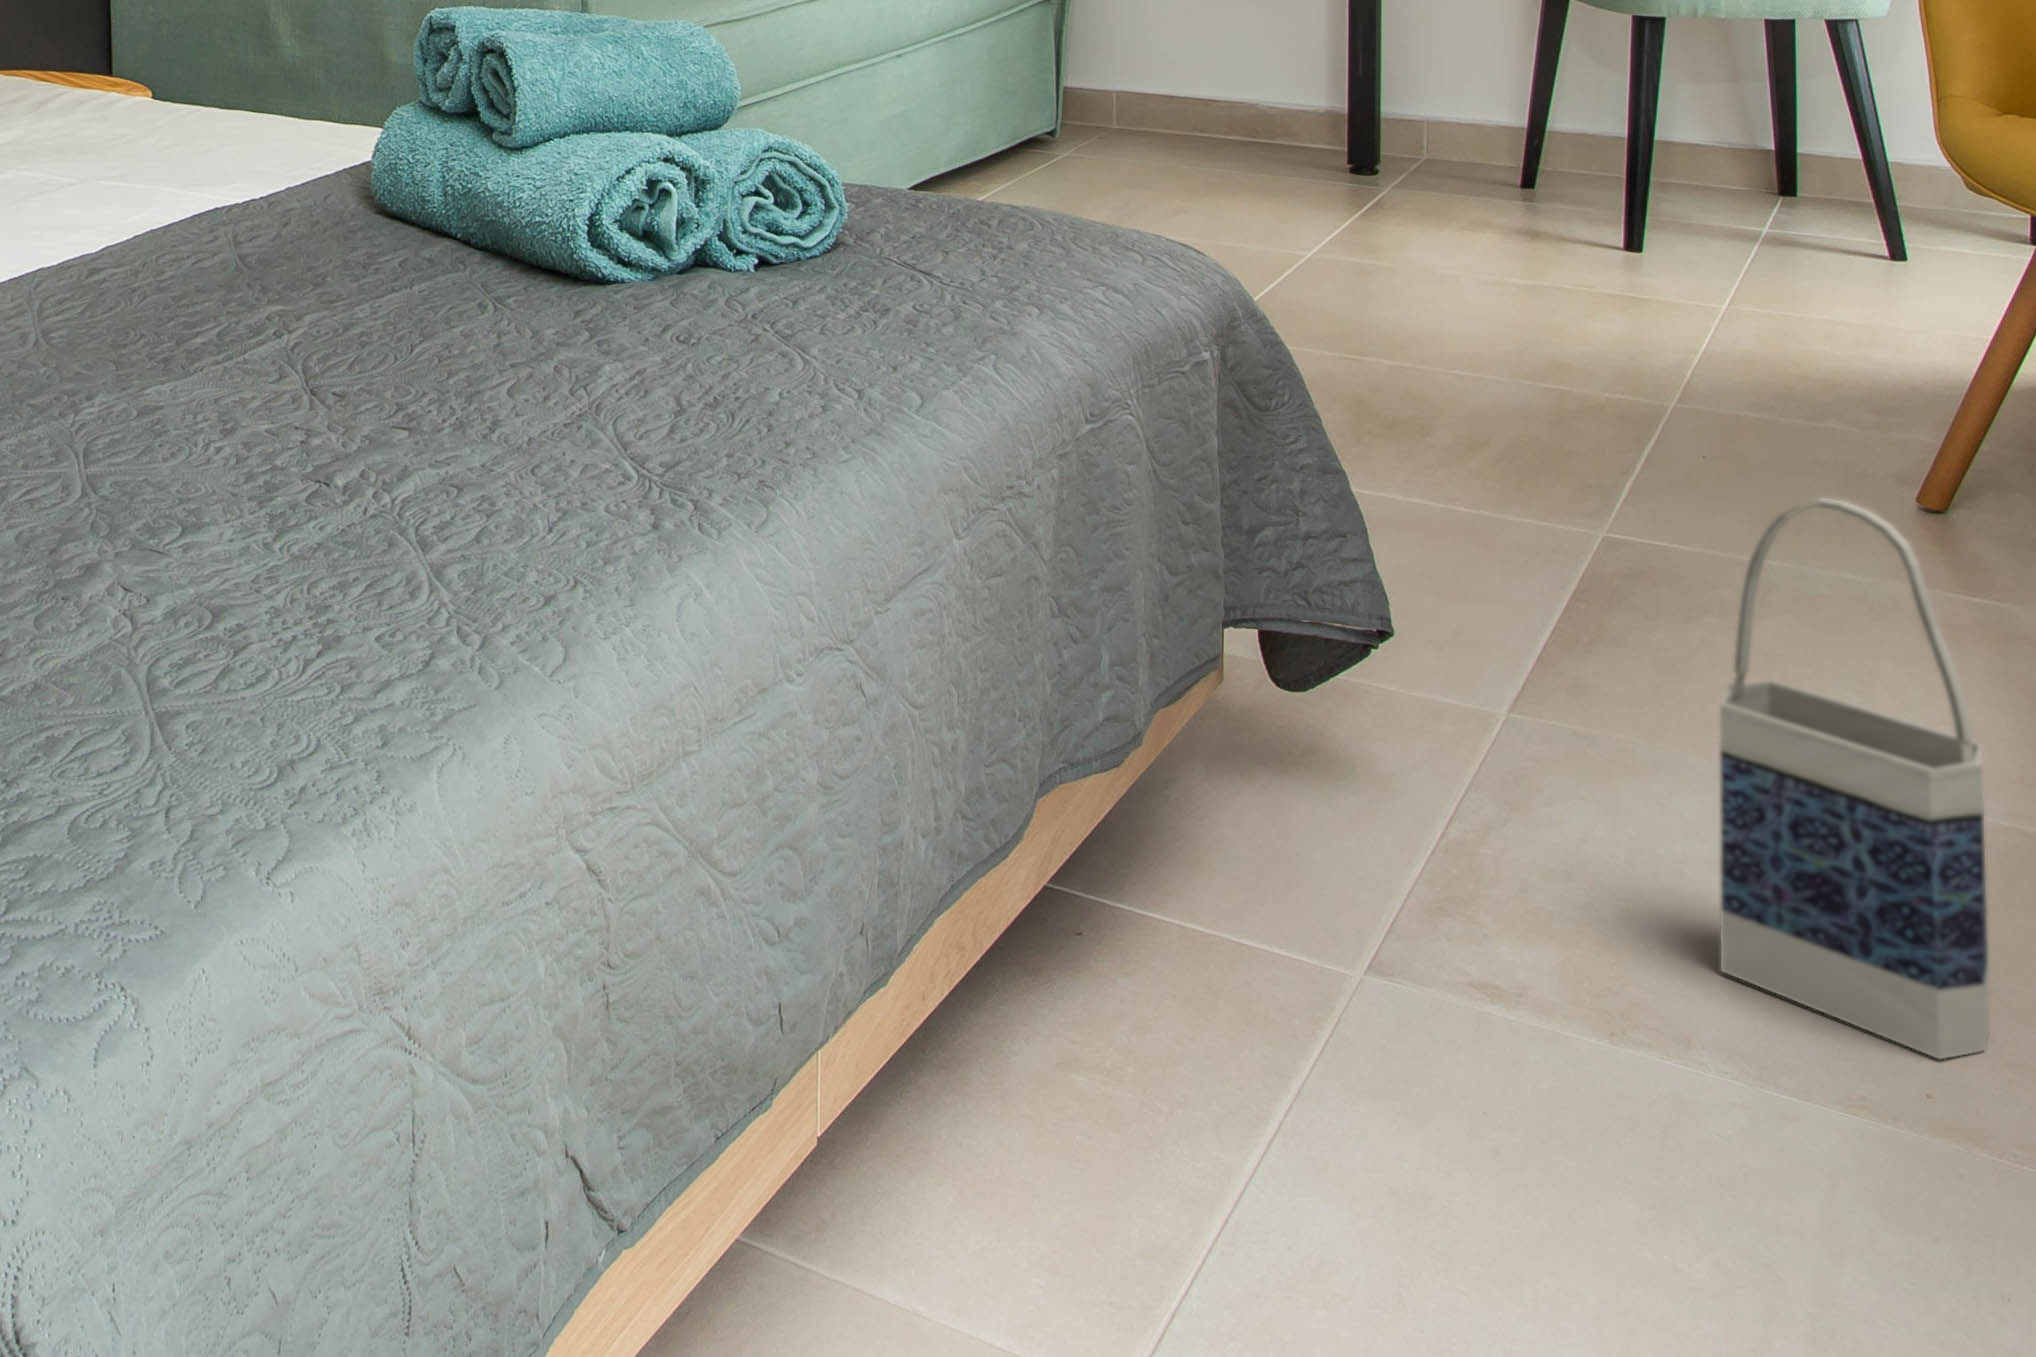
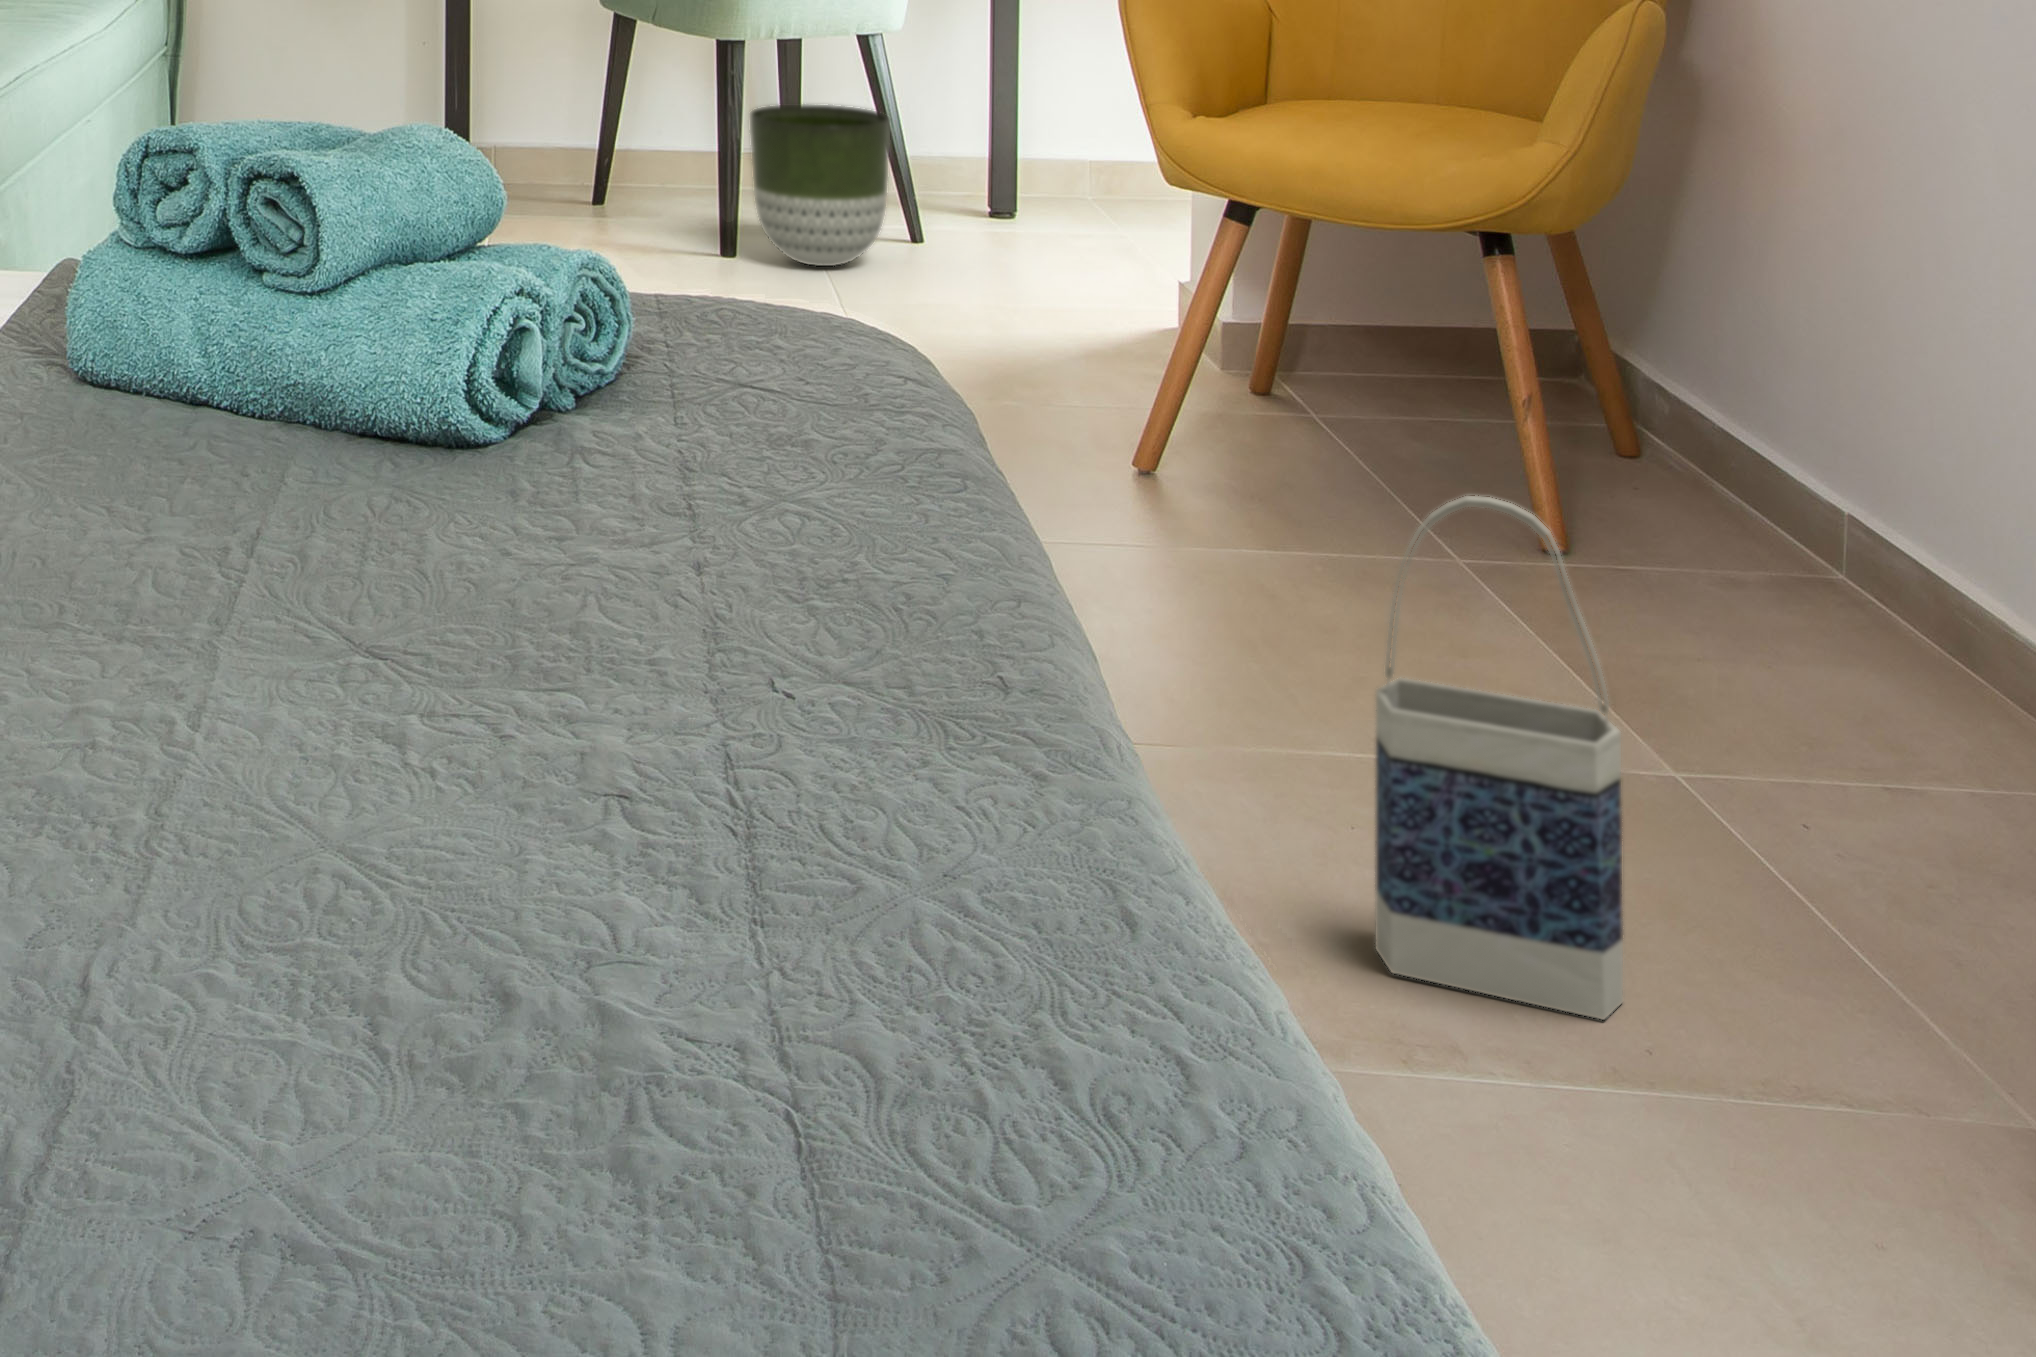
planter: none [1660,91,1838,268] -> present [750,104,890,266]

